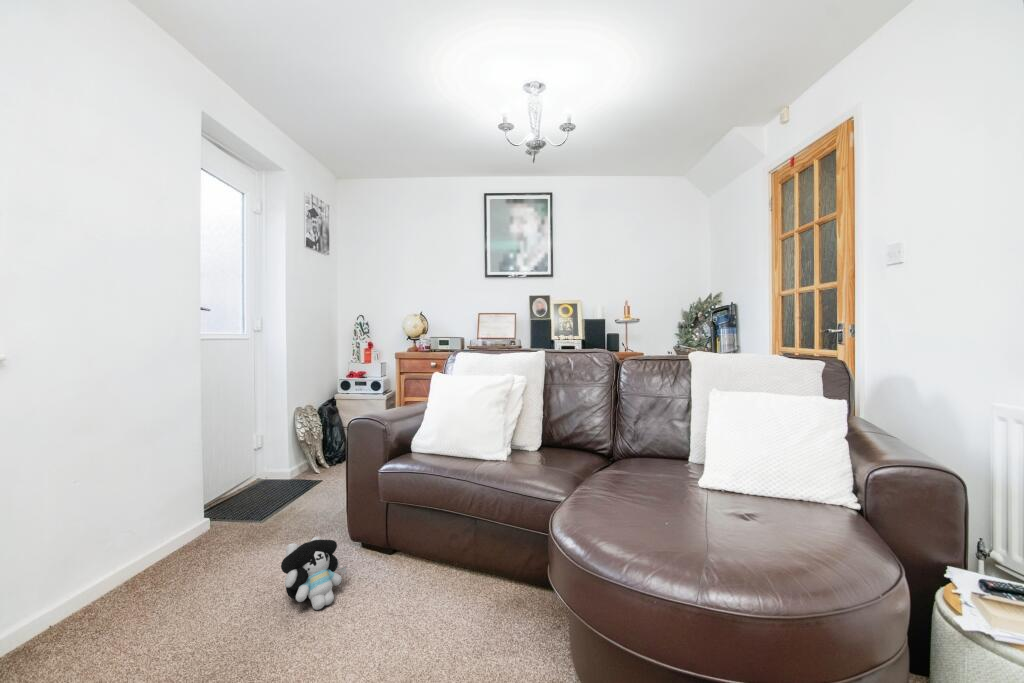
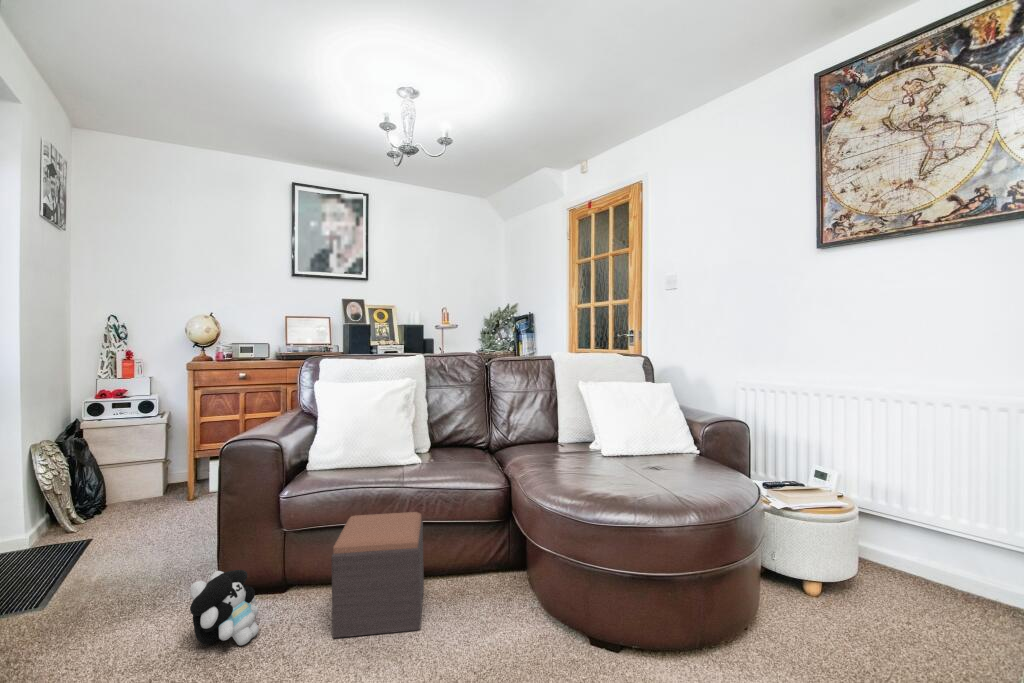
footstool: none [376,510,490,652] -> present [331,512,424,638]

